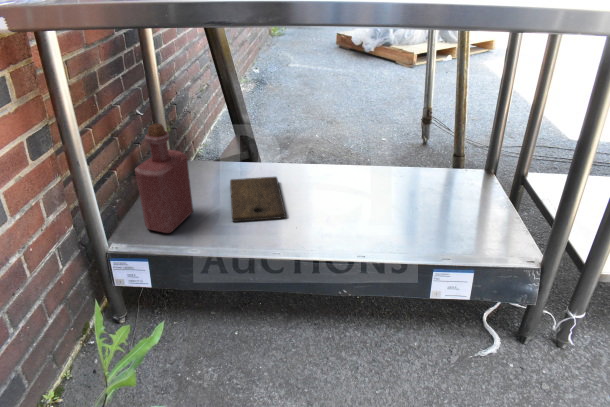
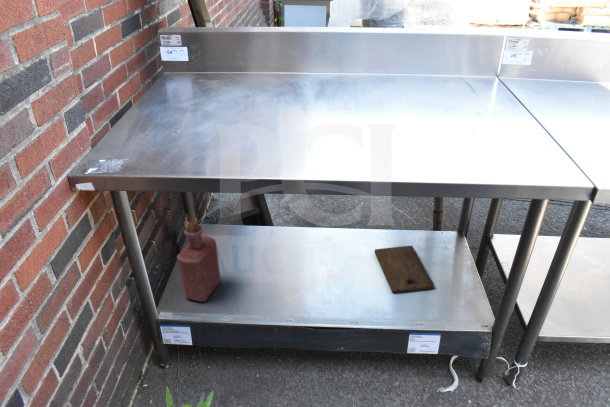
cutting board: present [230,177,286,222] -> present [375,246,434,293]

